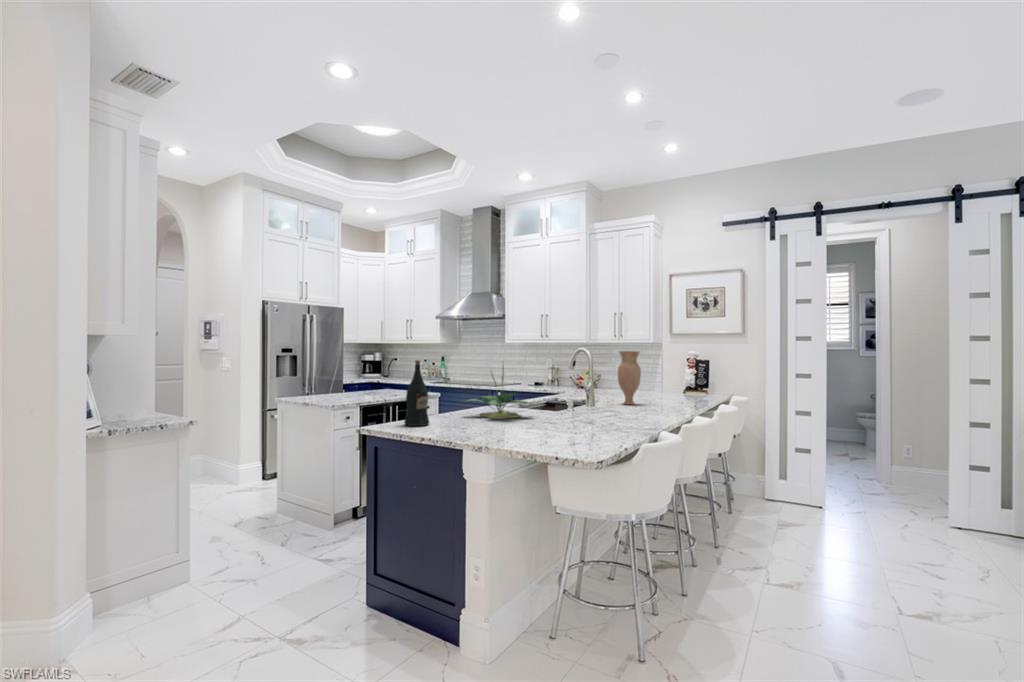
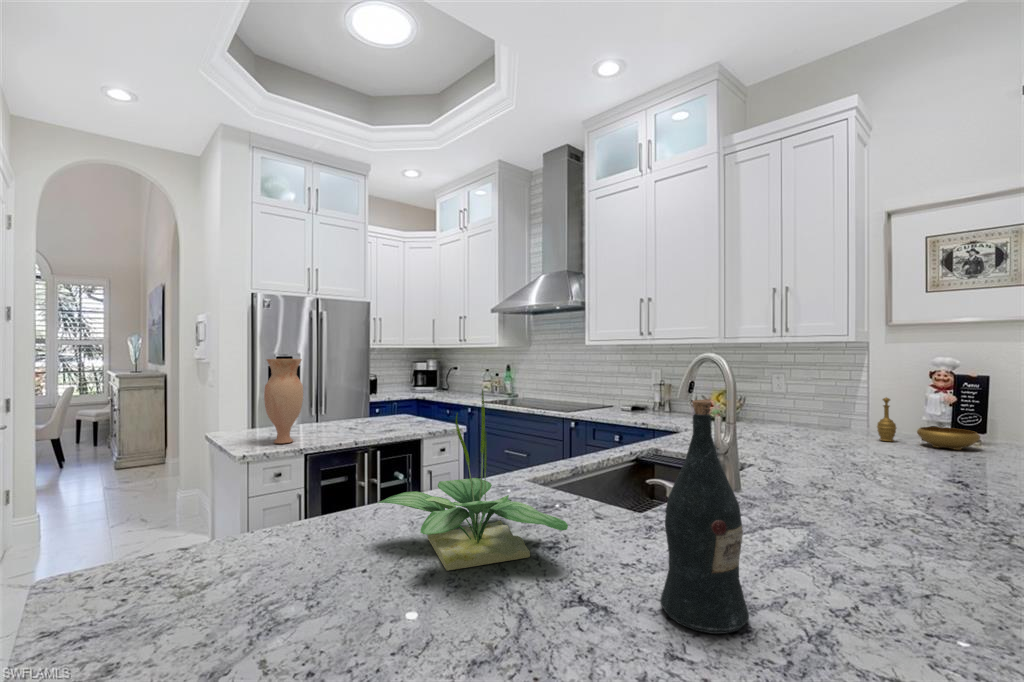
vase: present [618,351,641,405] -> present [264,359,303,444]
wine bottle: present [404,360,429,426] -> present [660,400,749,634]
decorative bowl: none [661,372,702,396] -> present [877,397,980,450]

